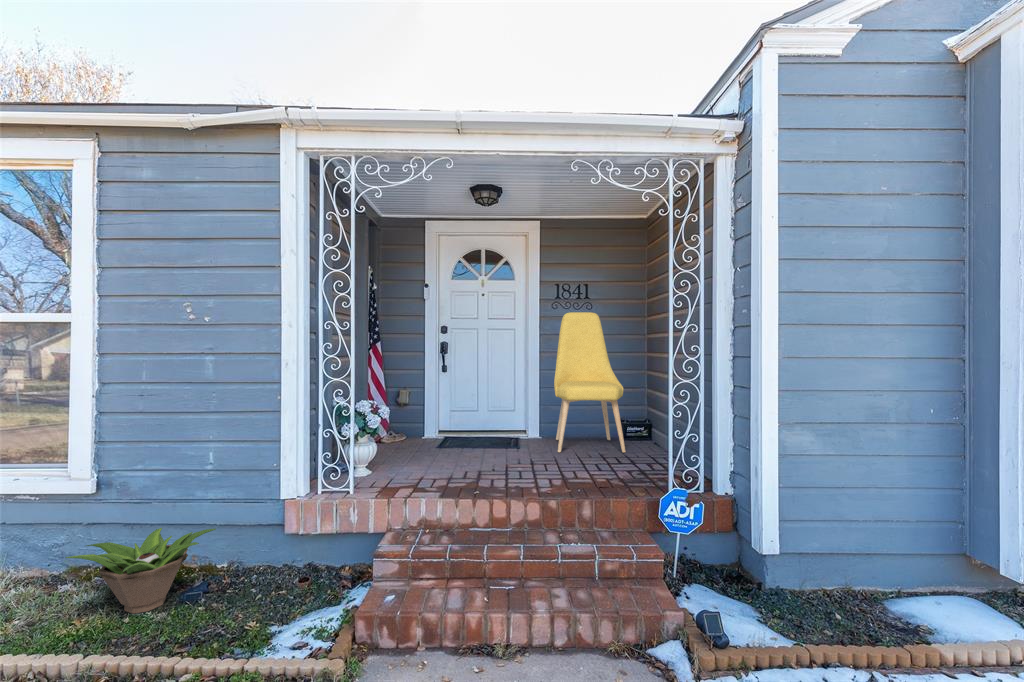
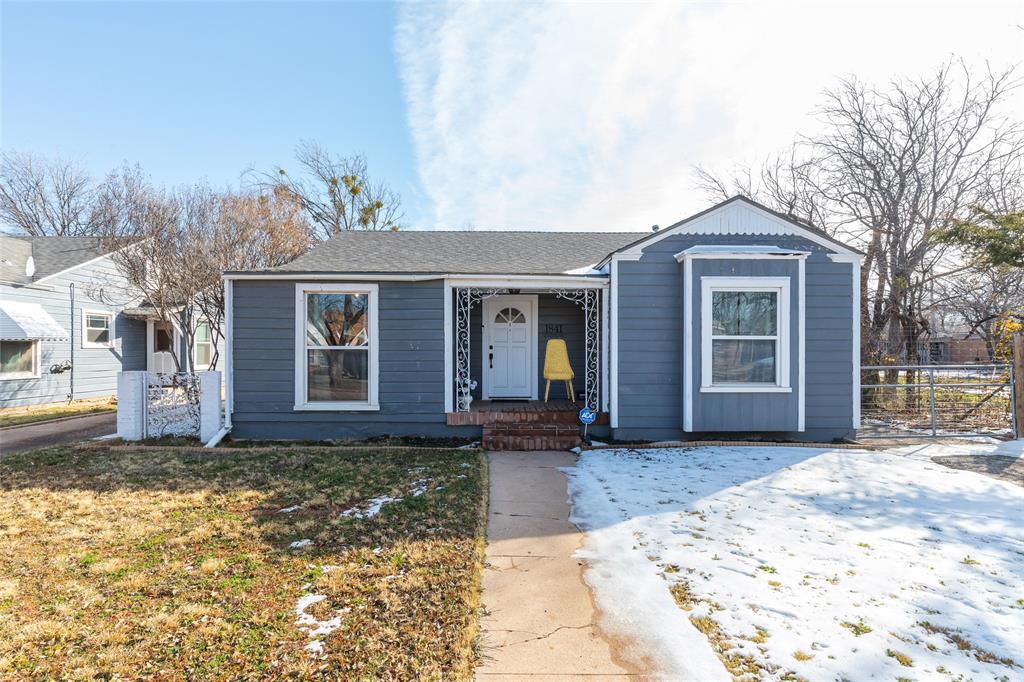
decorative plant: present [66,528,216,614] -> none [386,422,427,446]

